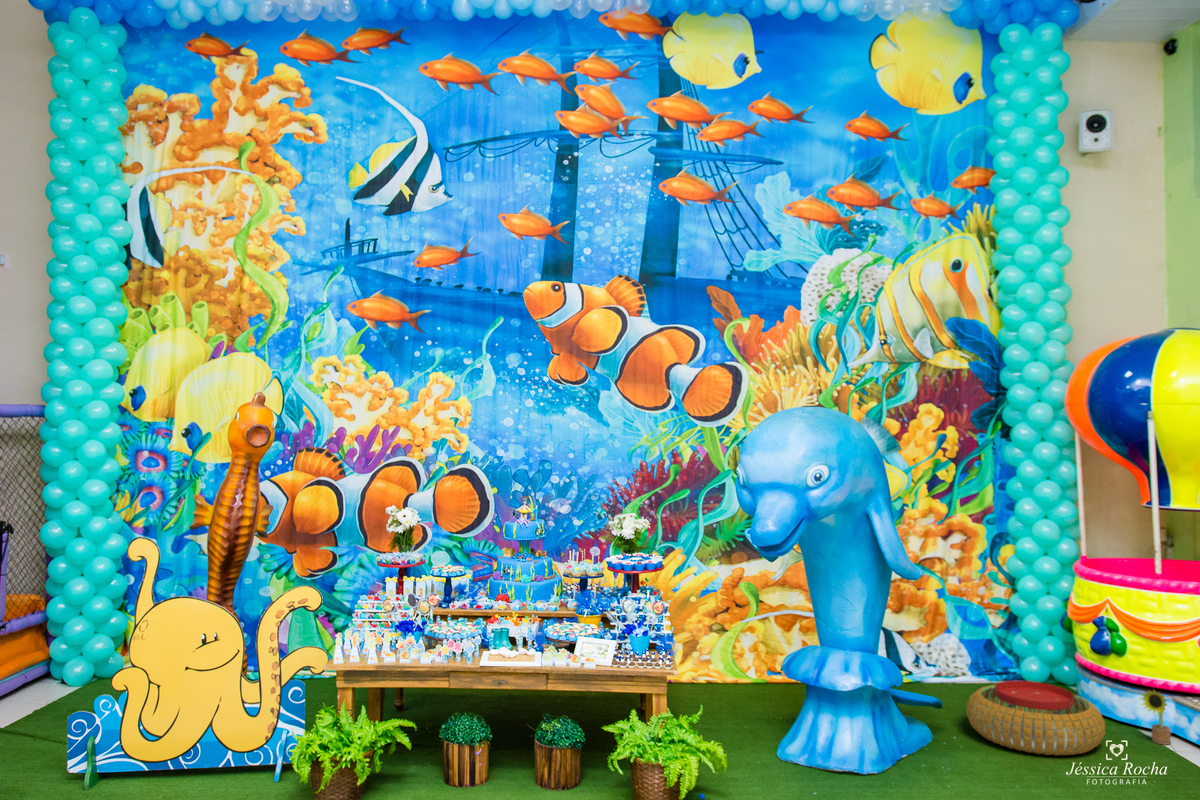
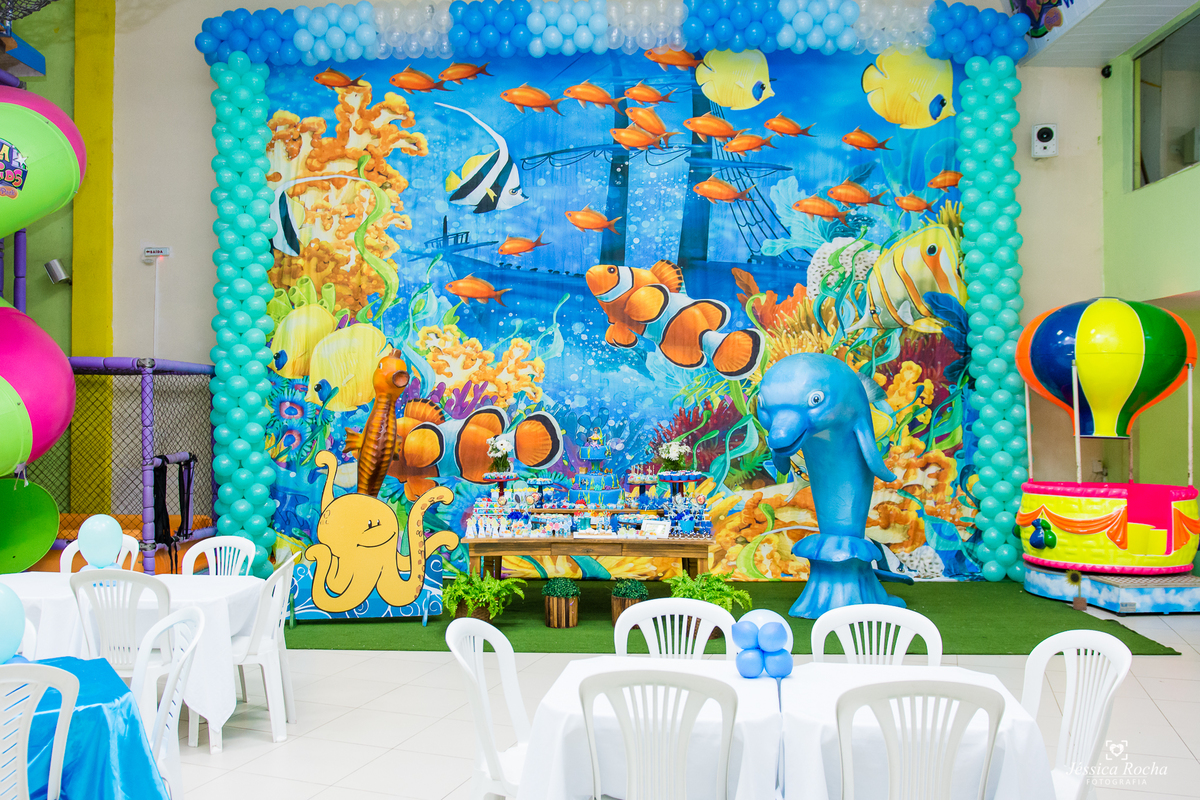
pouf: present [967,681,1105,755] -> none [934,568,1036,615]

